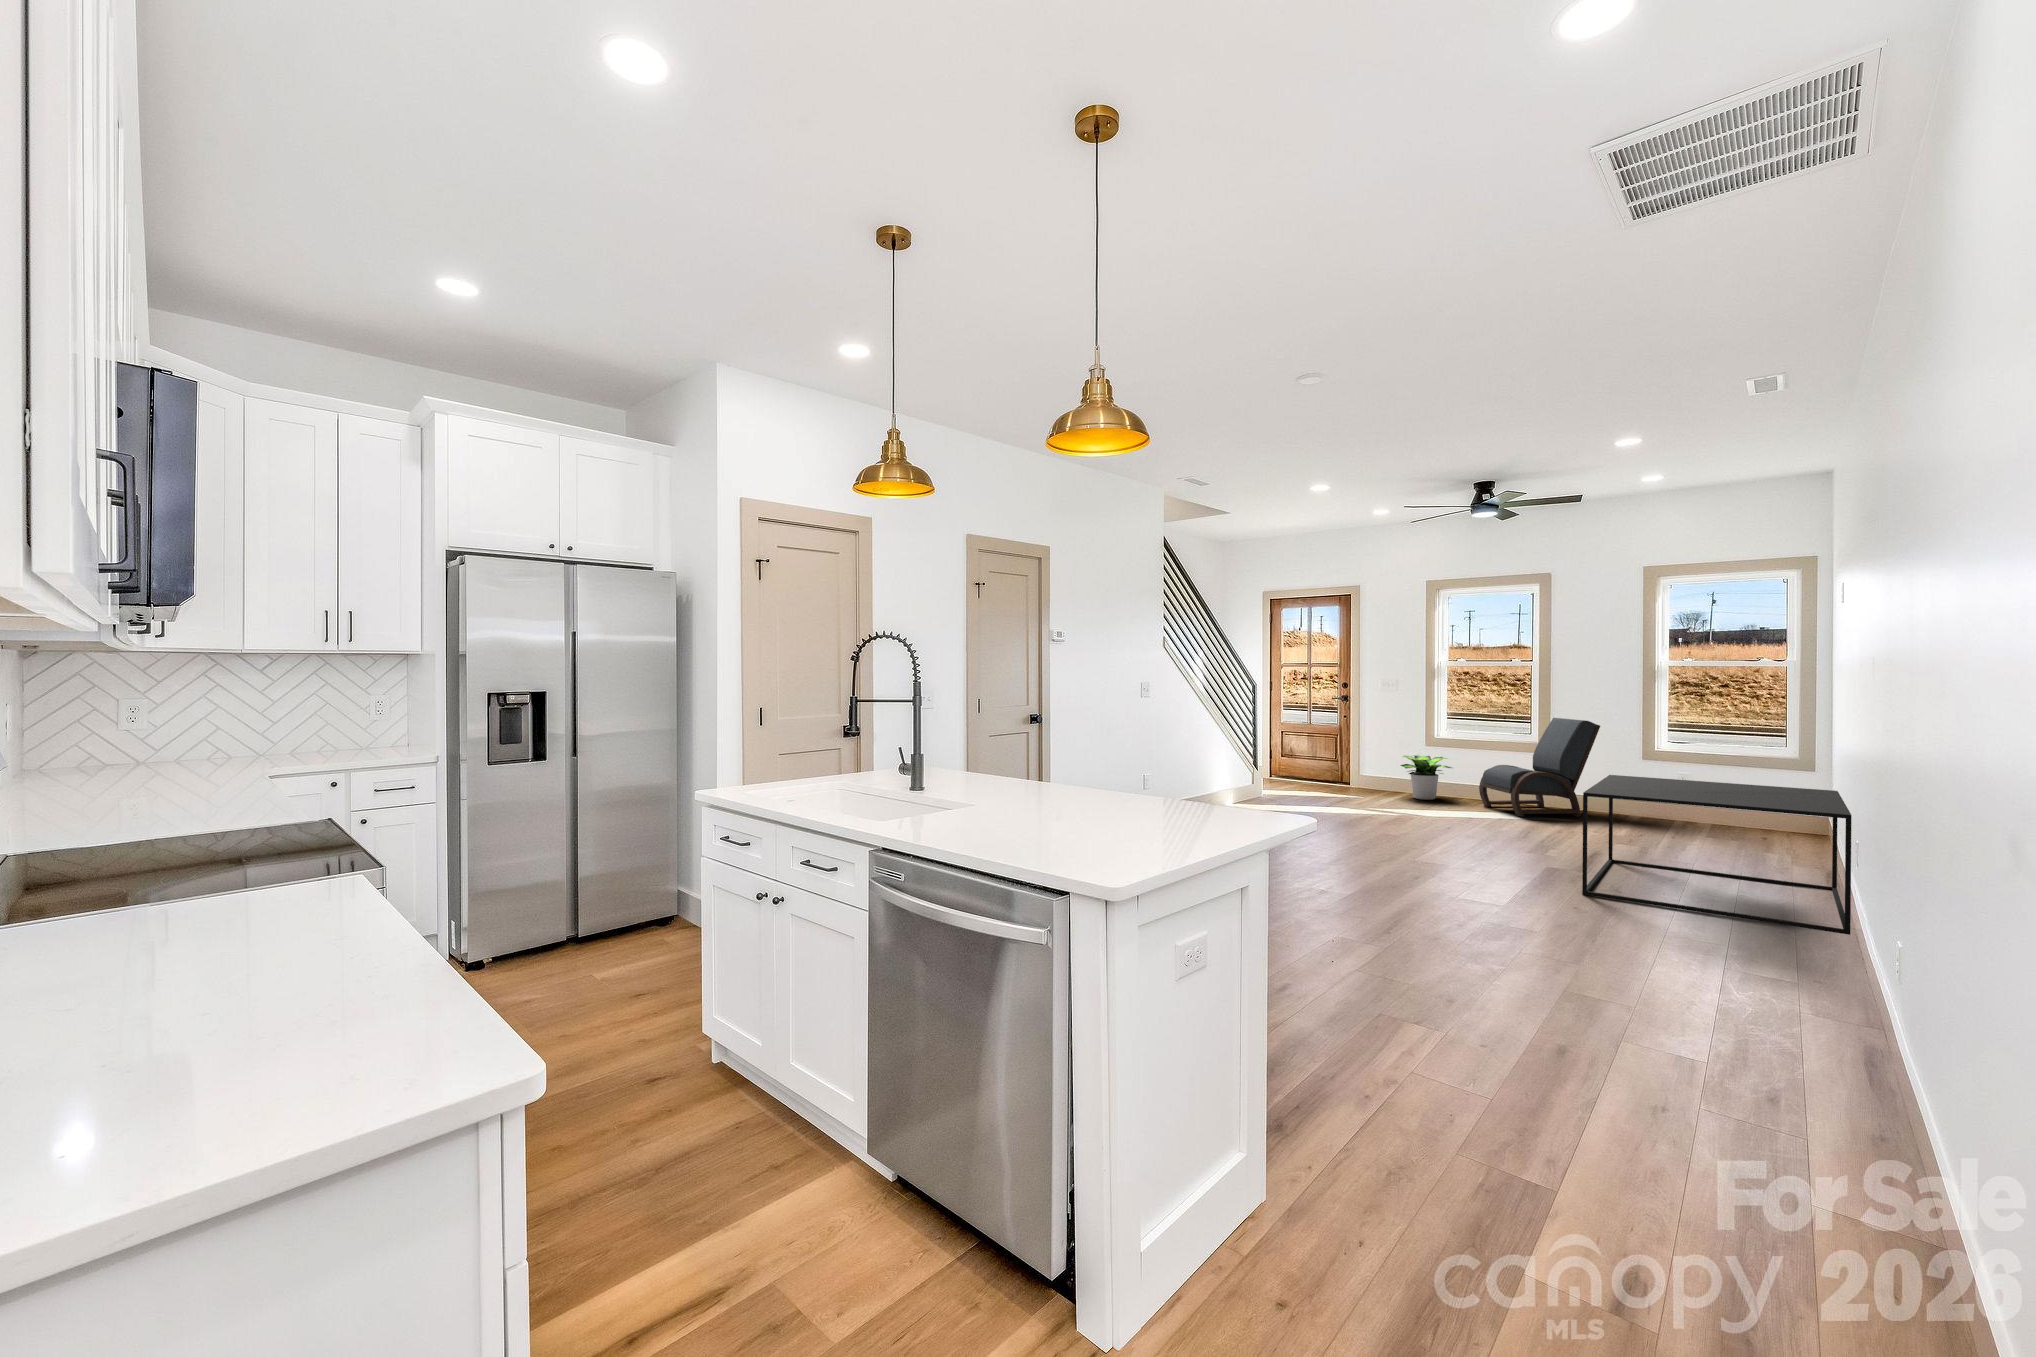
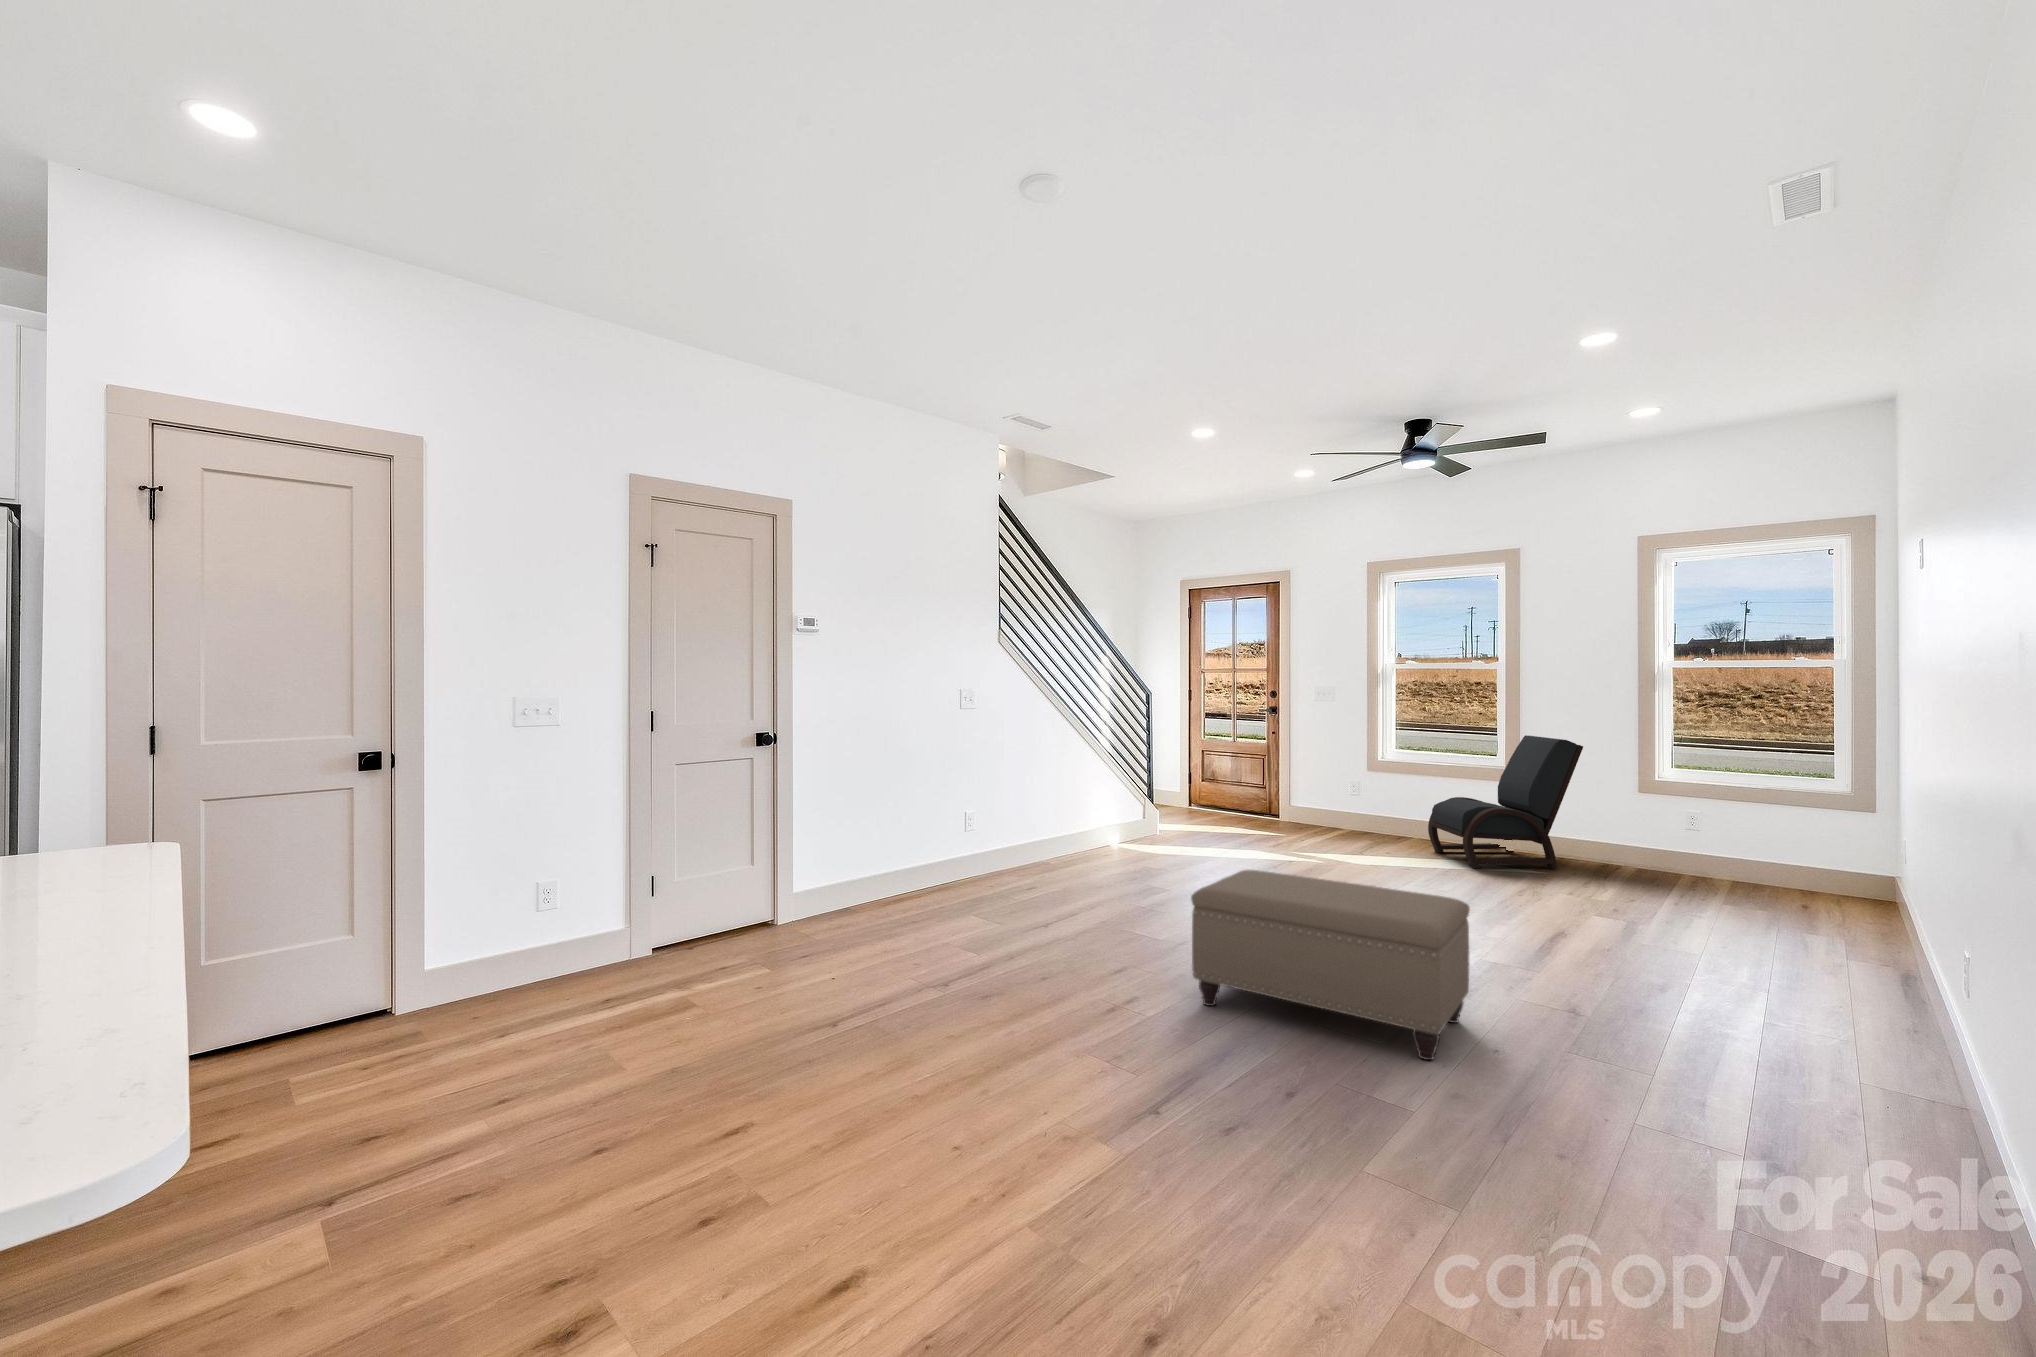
potted plant: present [1401,755,1452,800] -> none [1331,783,1399,841]
coffee table: present [1582,775,1852,935] -> none [1506,822,1939,1119]
ottoman: none [1377,805,1560,914] -> present [1191,870,1470,1060]

